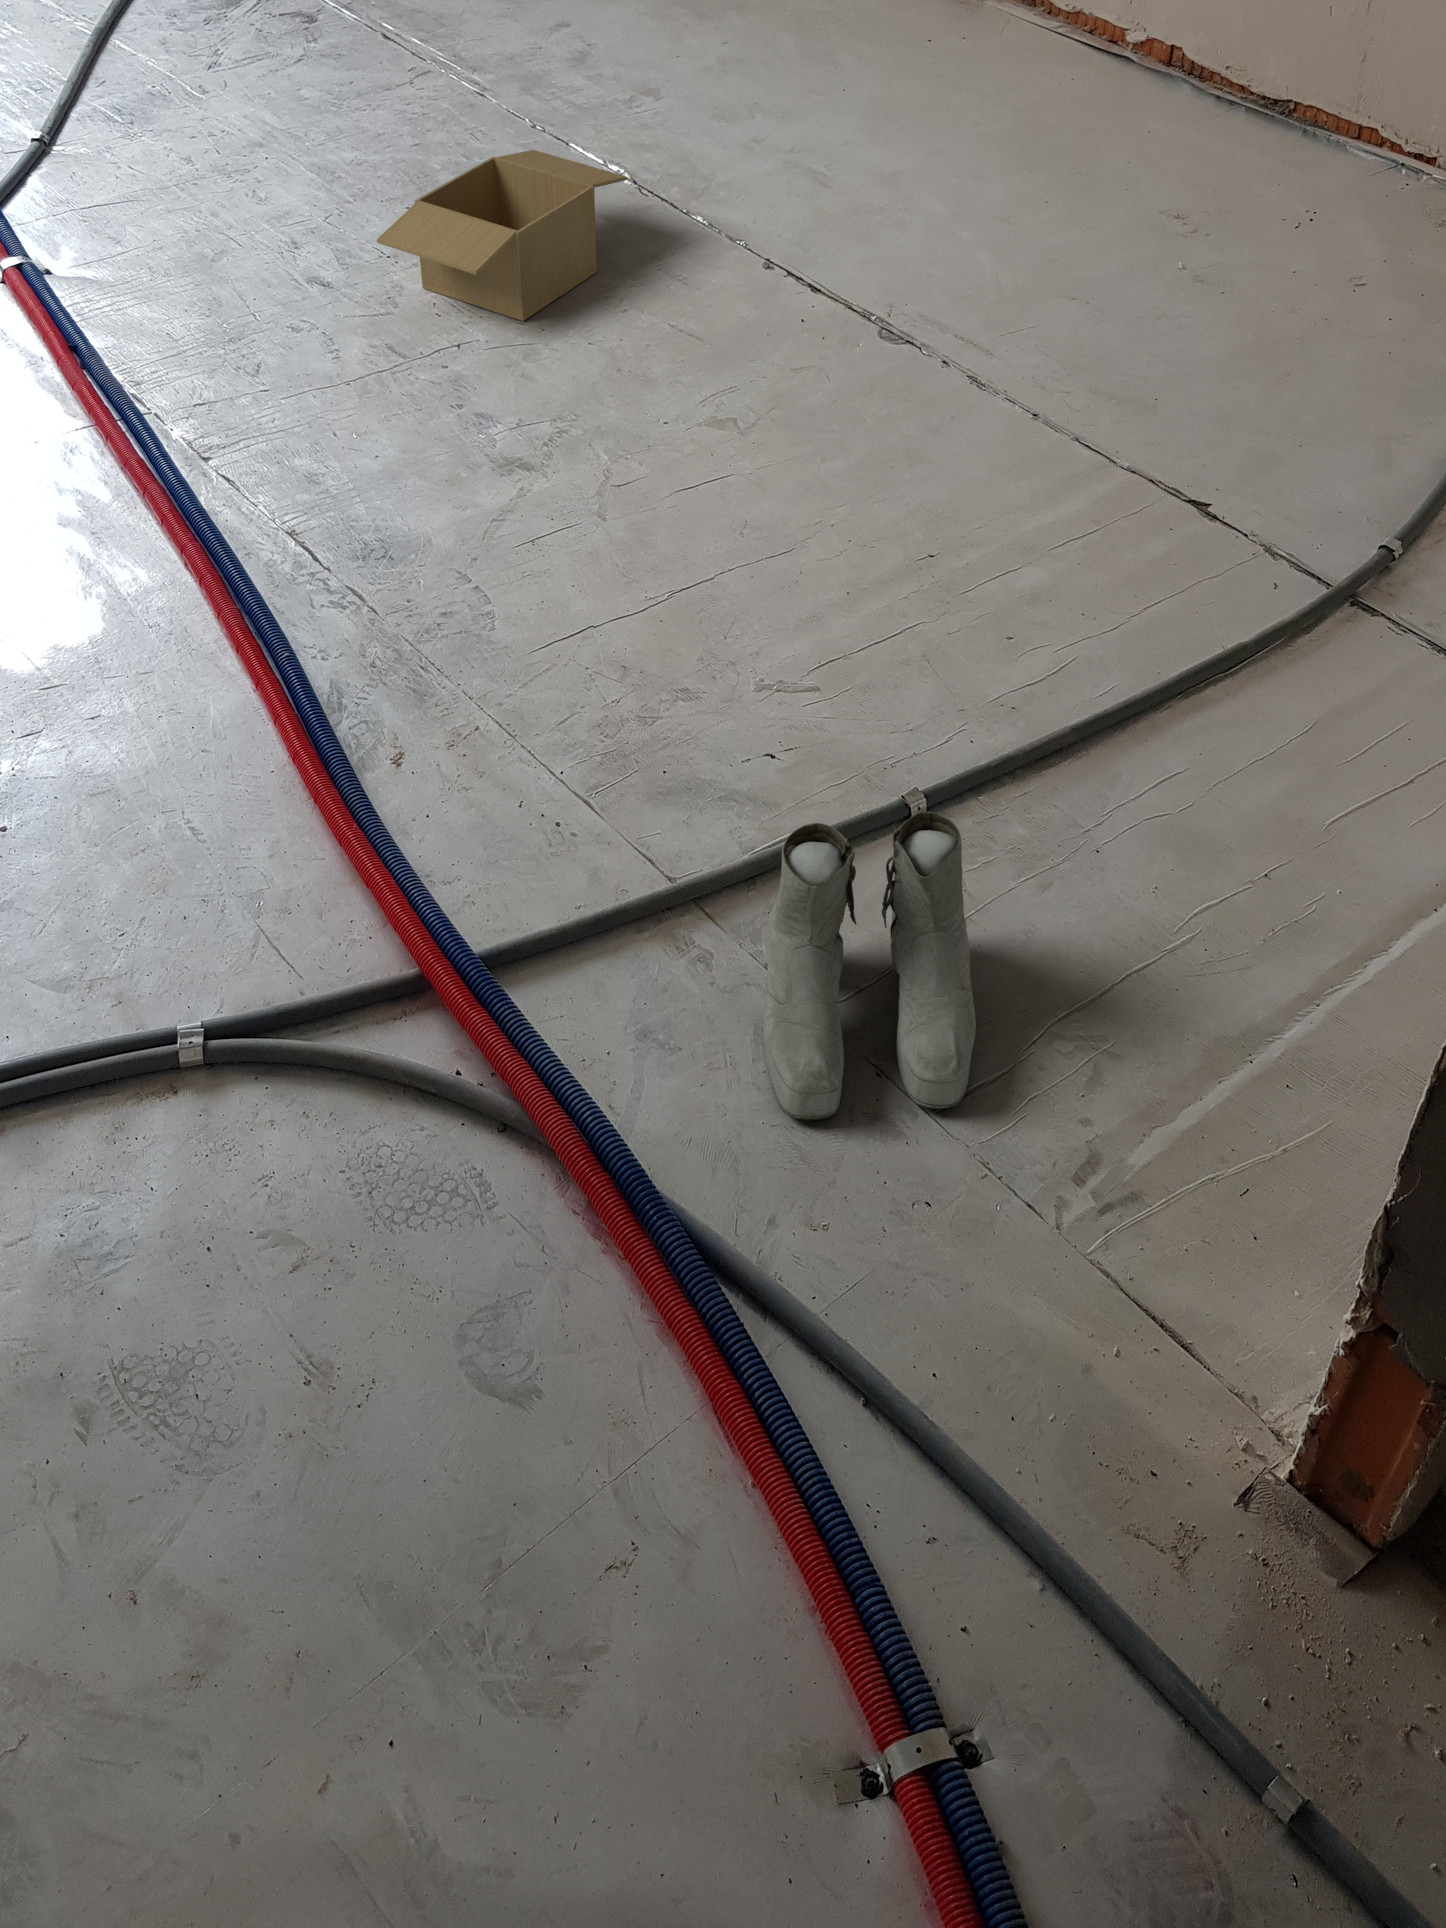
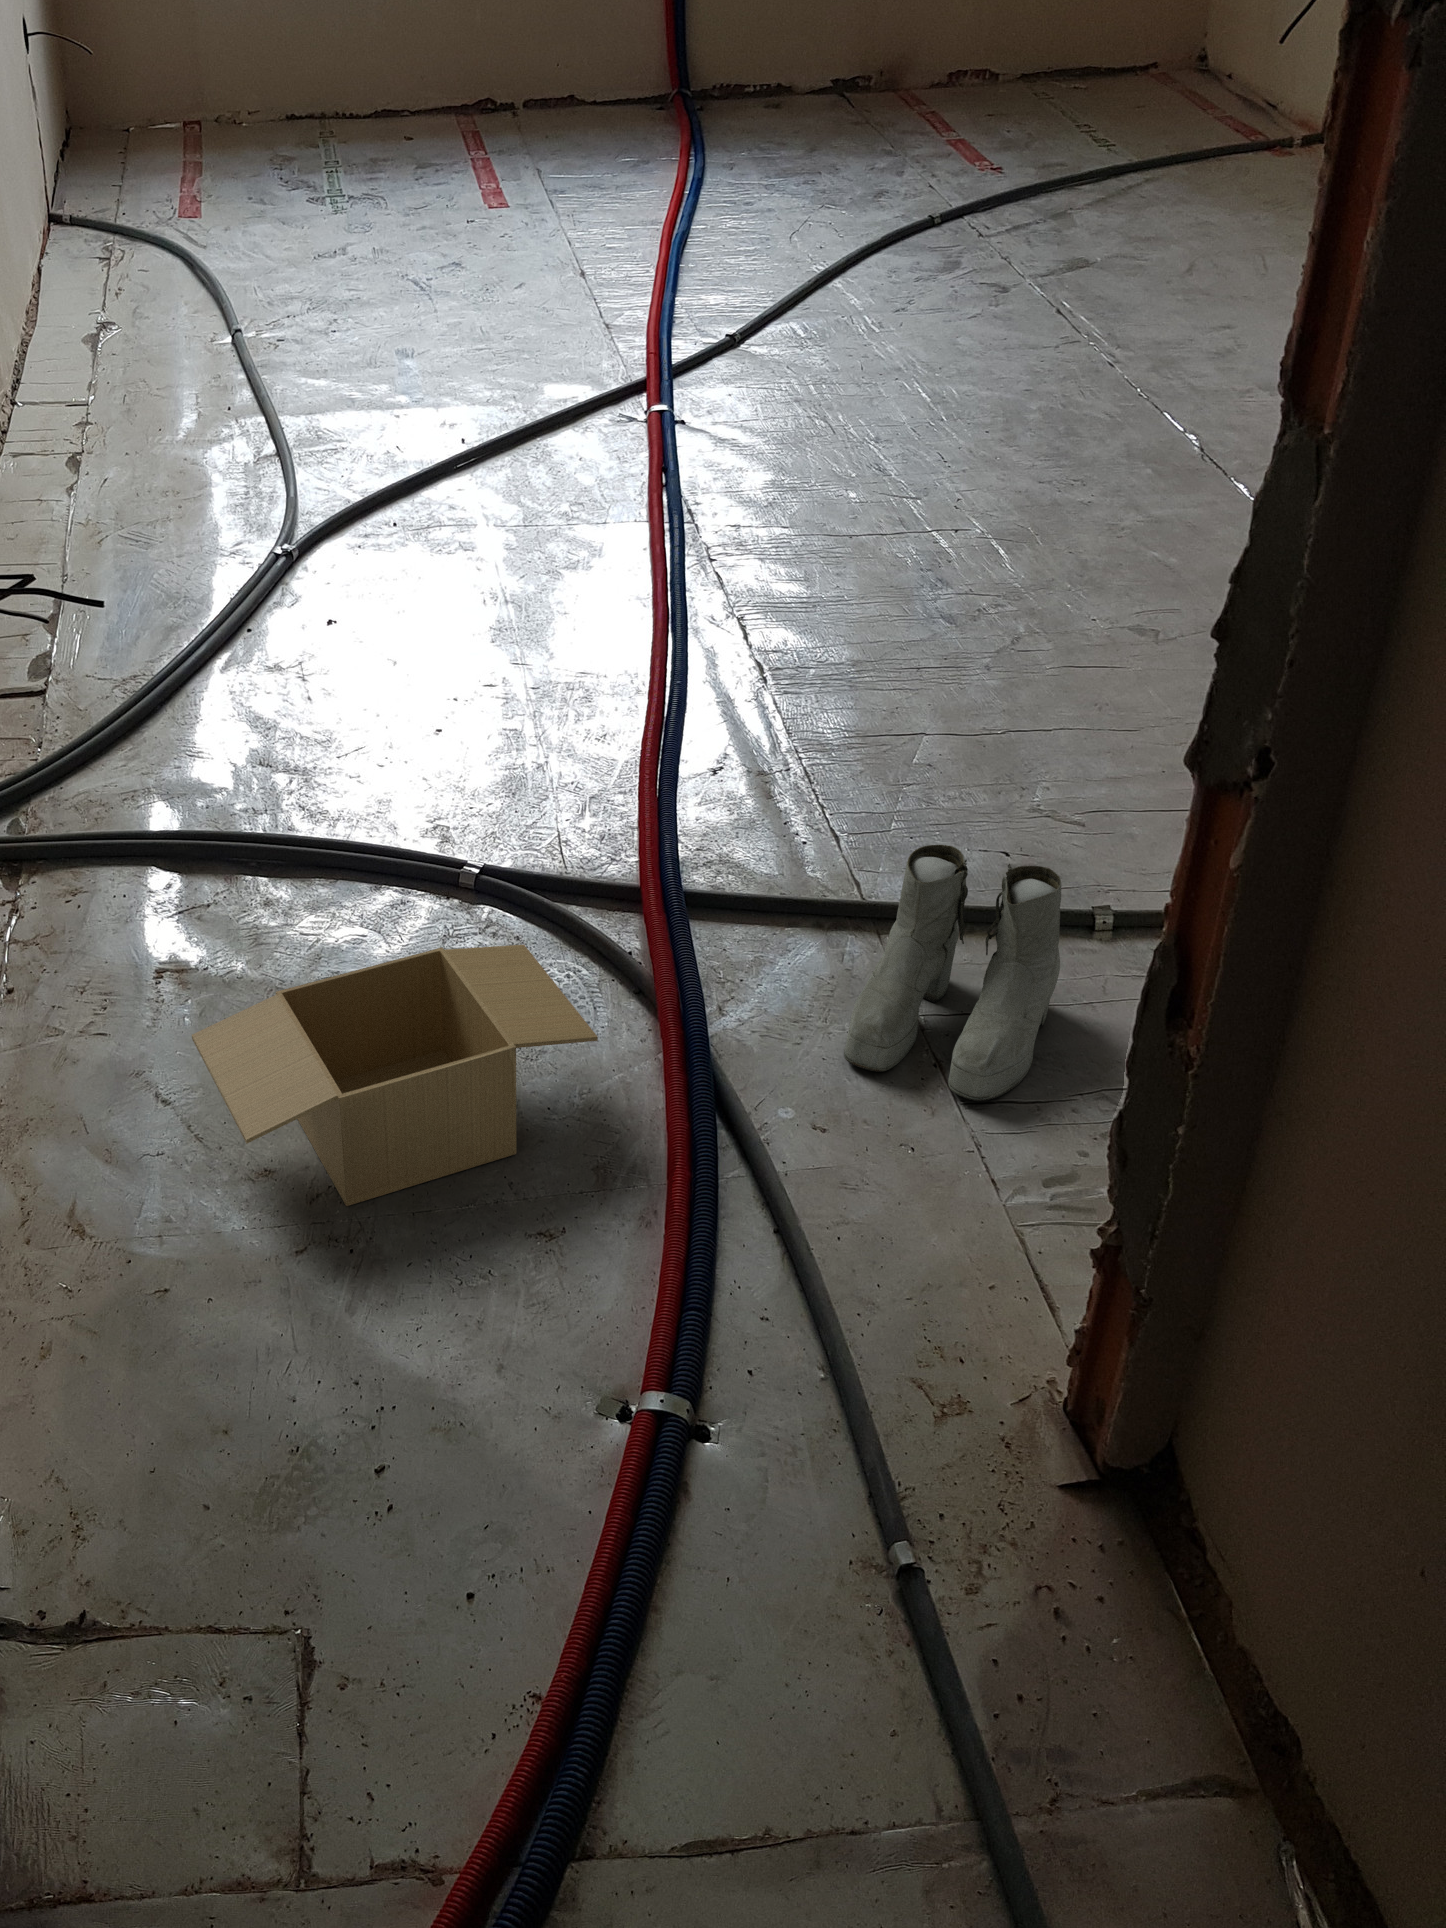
cardboard box: present [377,150,628,321] -> present [192,945,598,1206]

